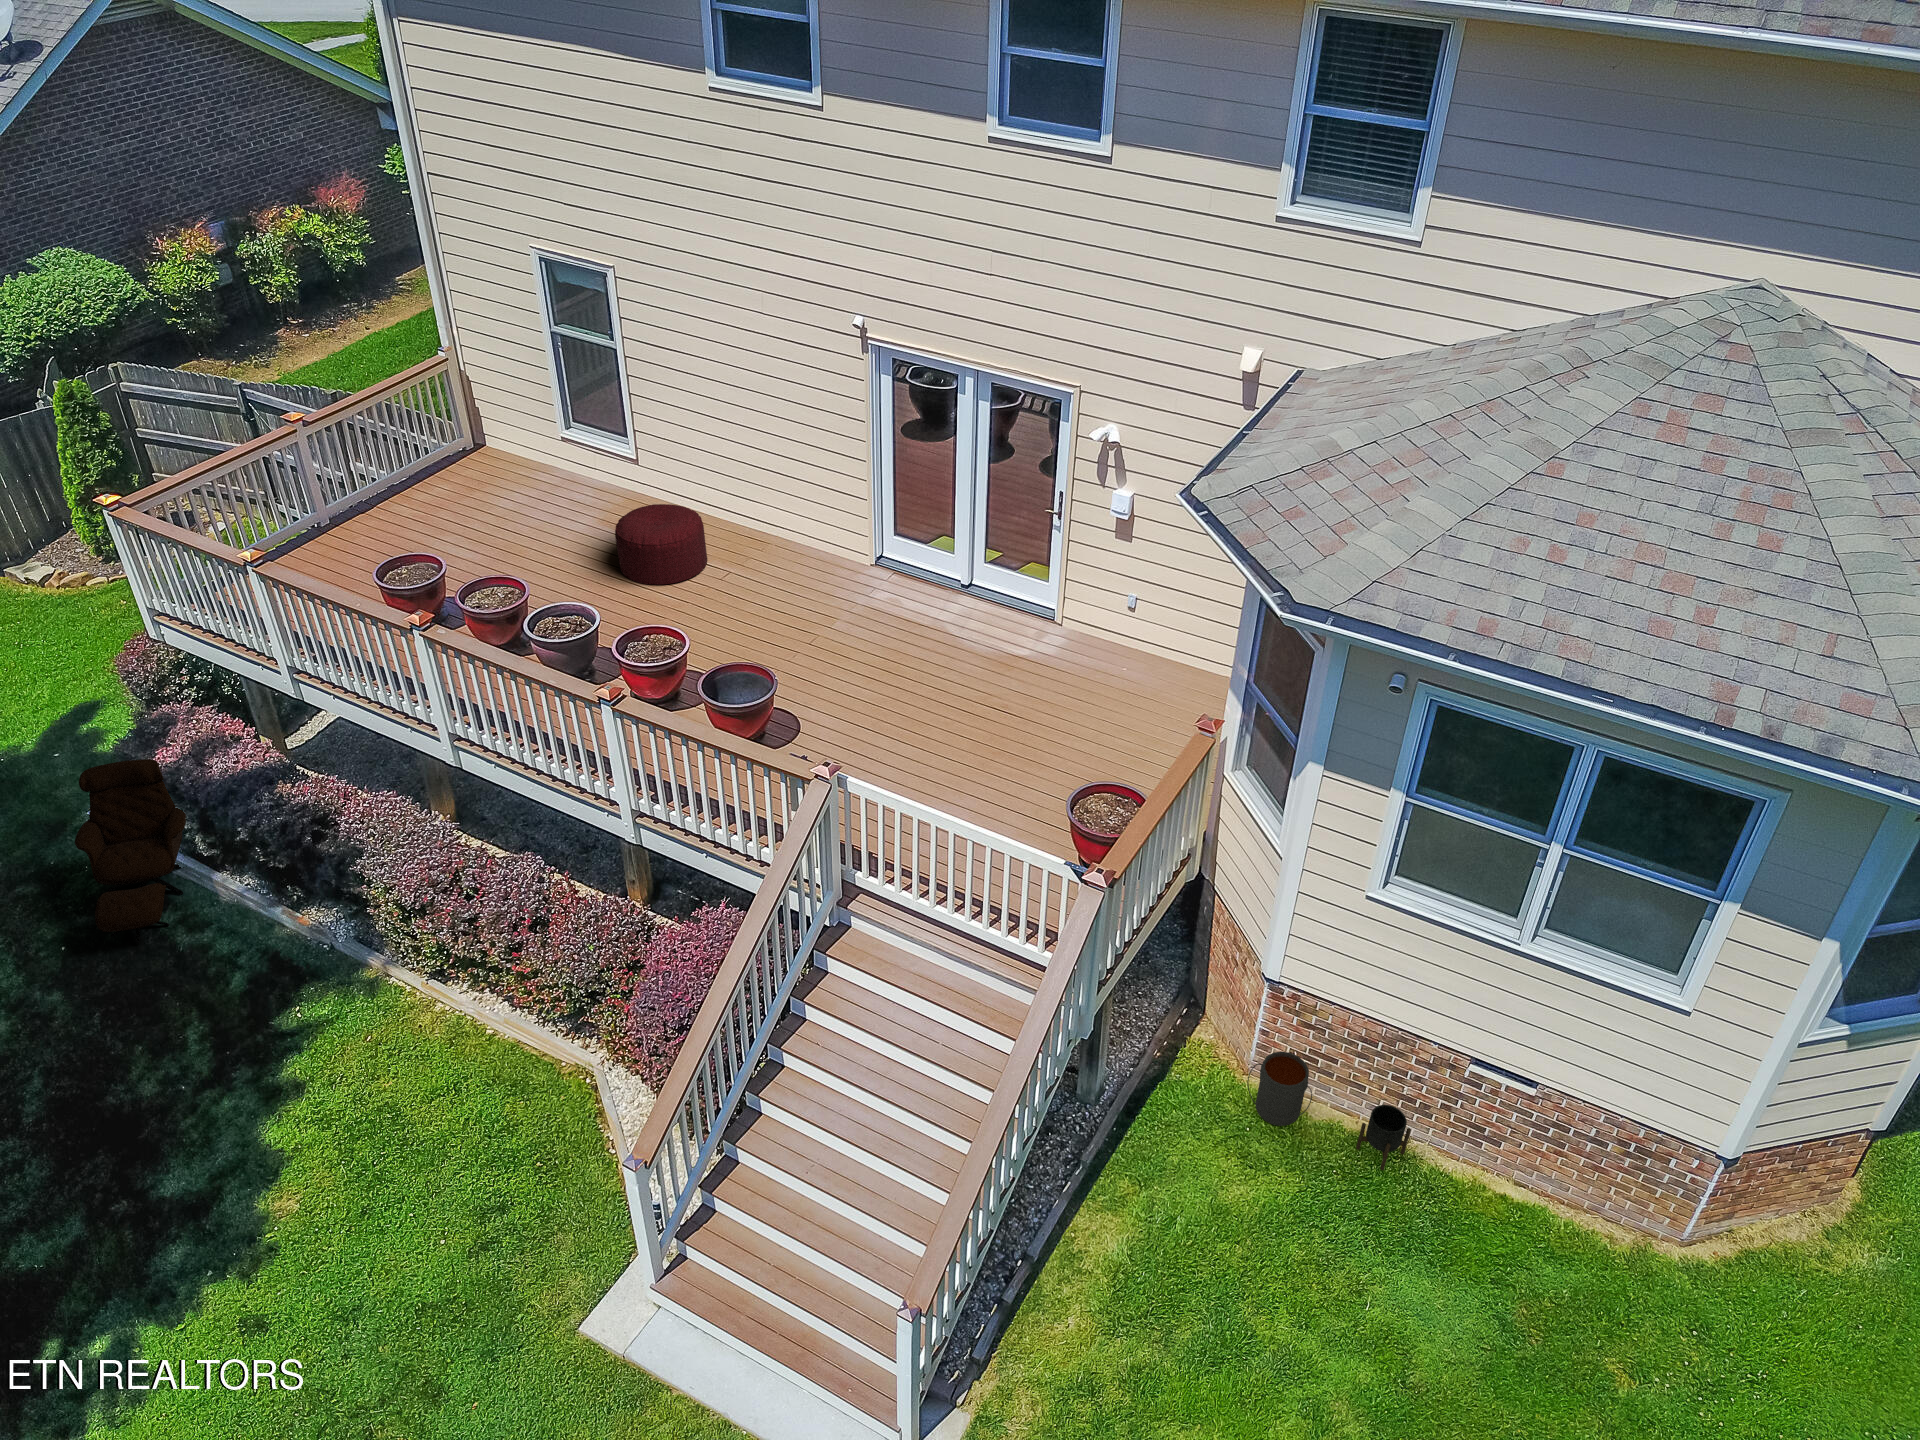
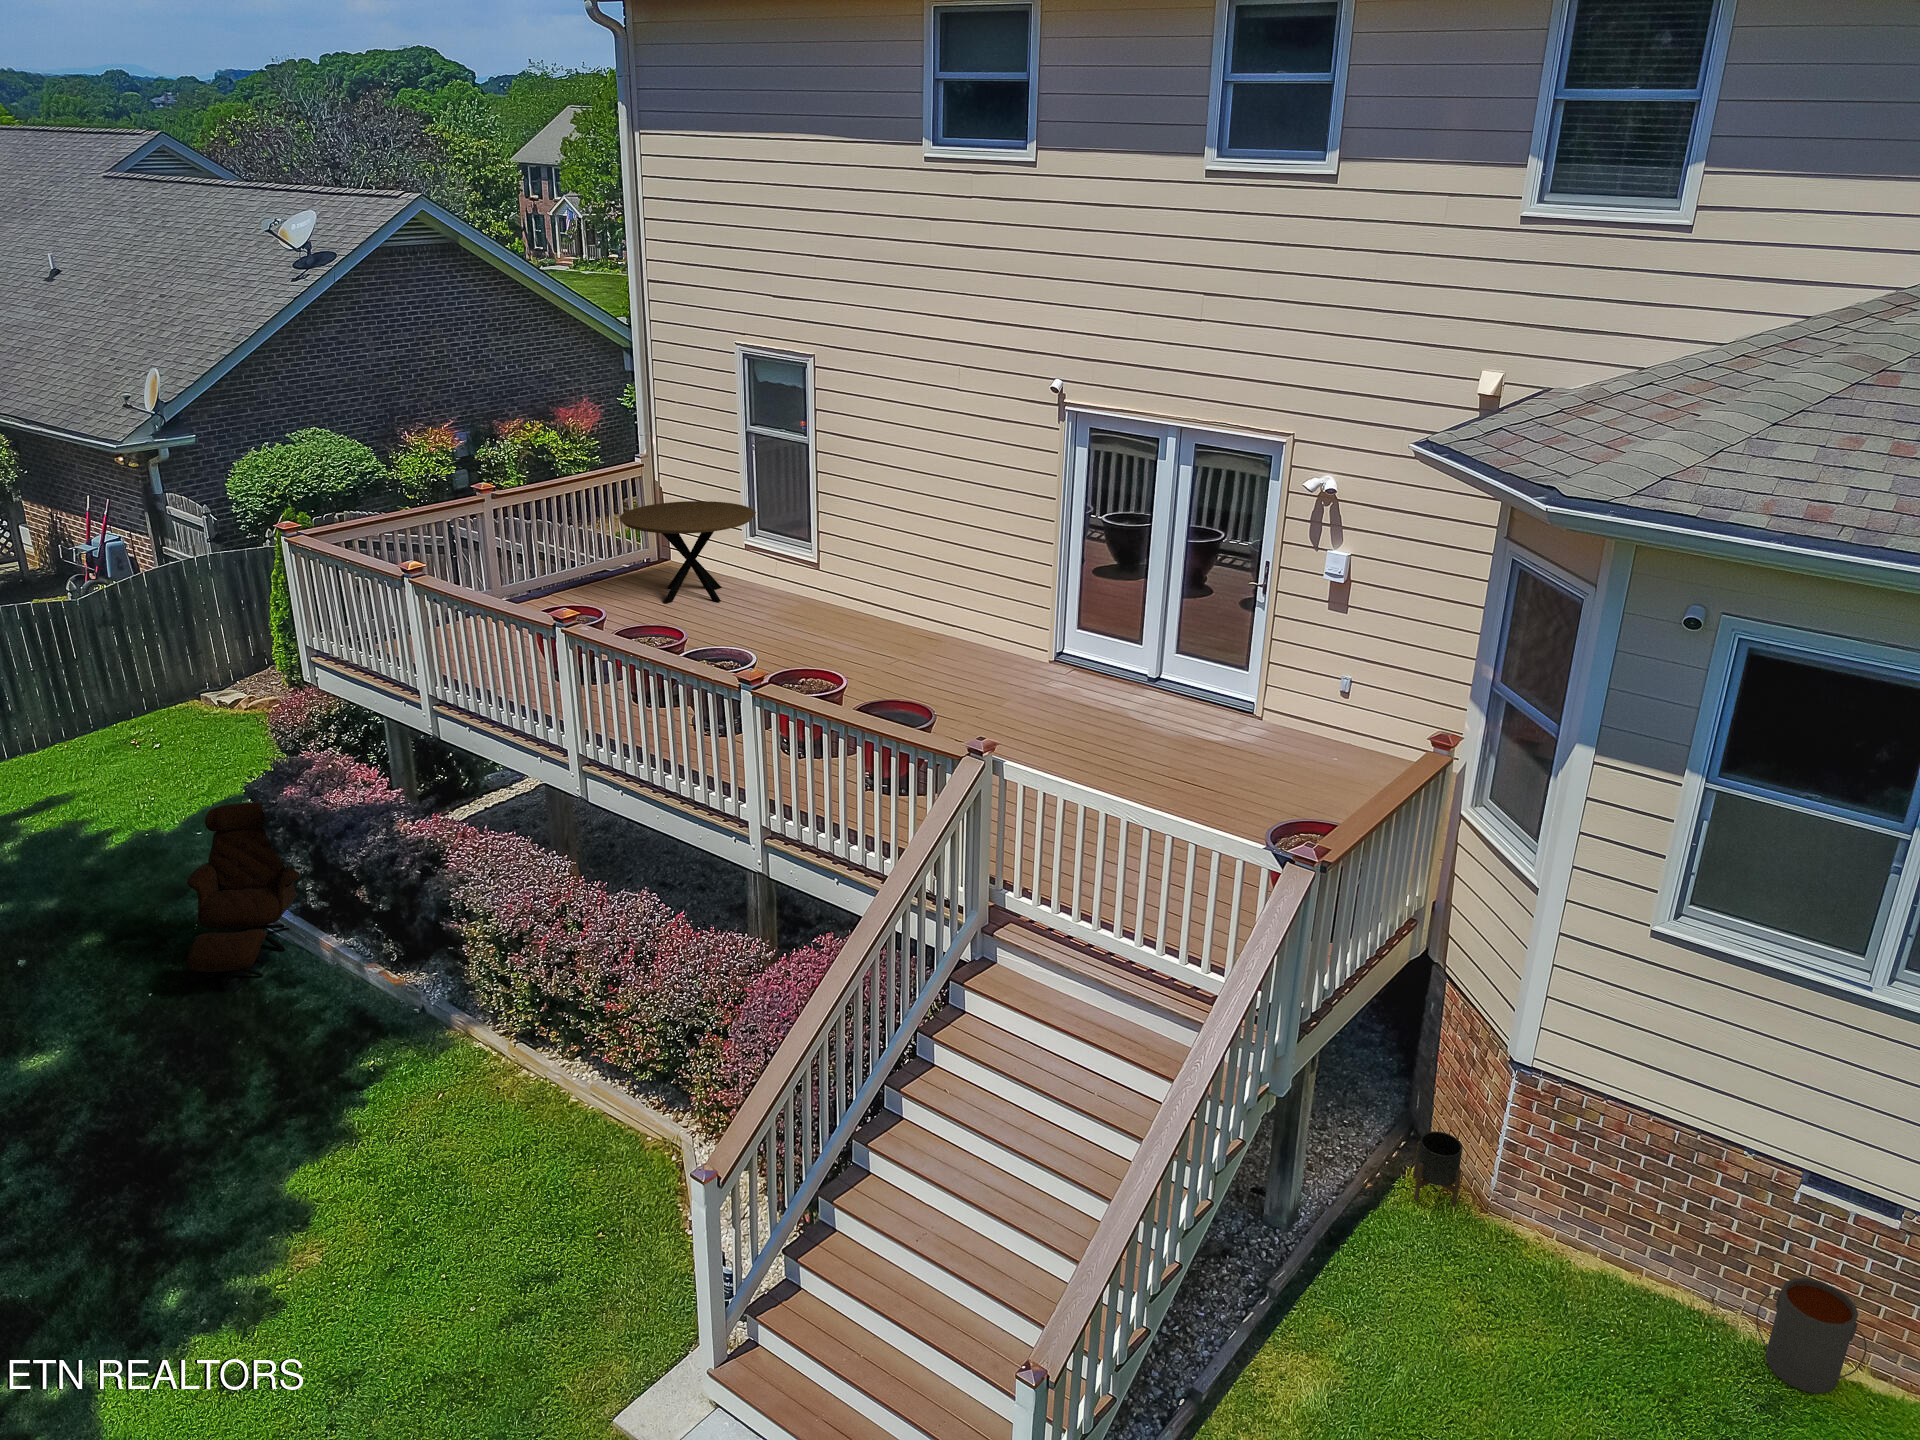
dining table: none [440,404,576,520] -> present [620,501,755,604]
ottoman: present [615,504,707,585] -> none [780,581,873,653]
bucket: present [1247,1051,1312,1126] -> present [1756,1278,1867,1393]
planter: present [1356,1105,1411,1170] -> present [1413,1131,1463,1207]

